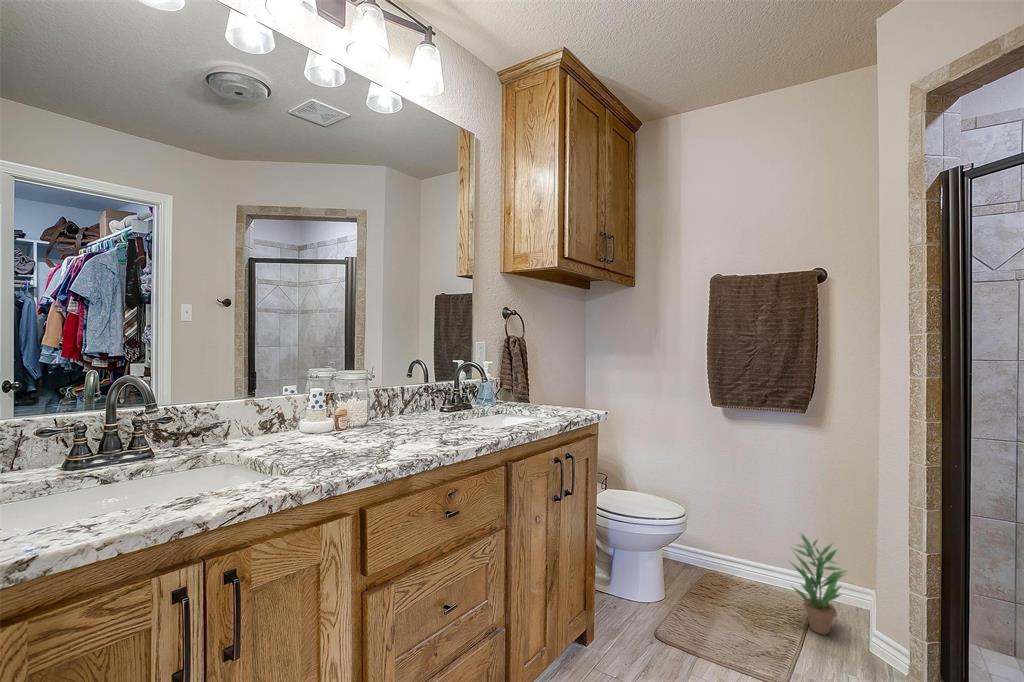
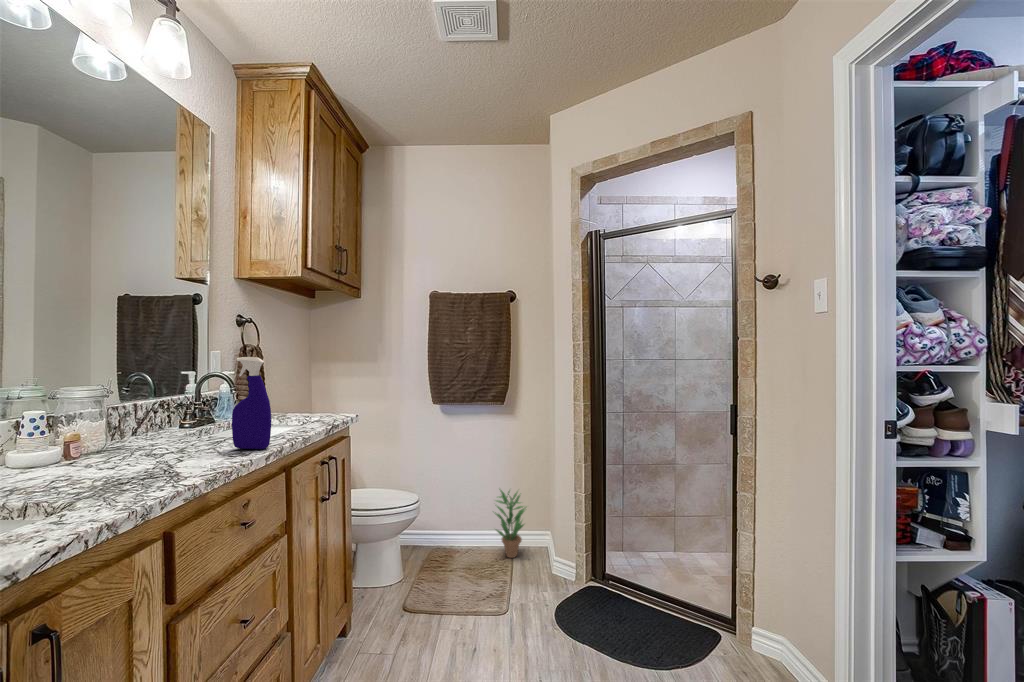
spray bottle: none [454,348,483,441] -> present [232,357,271,449]

